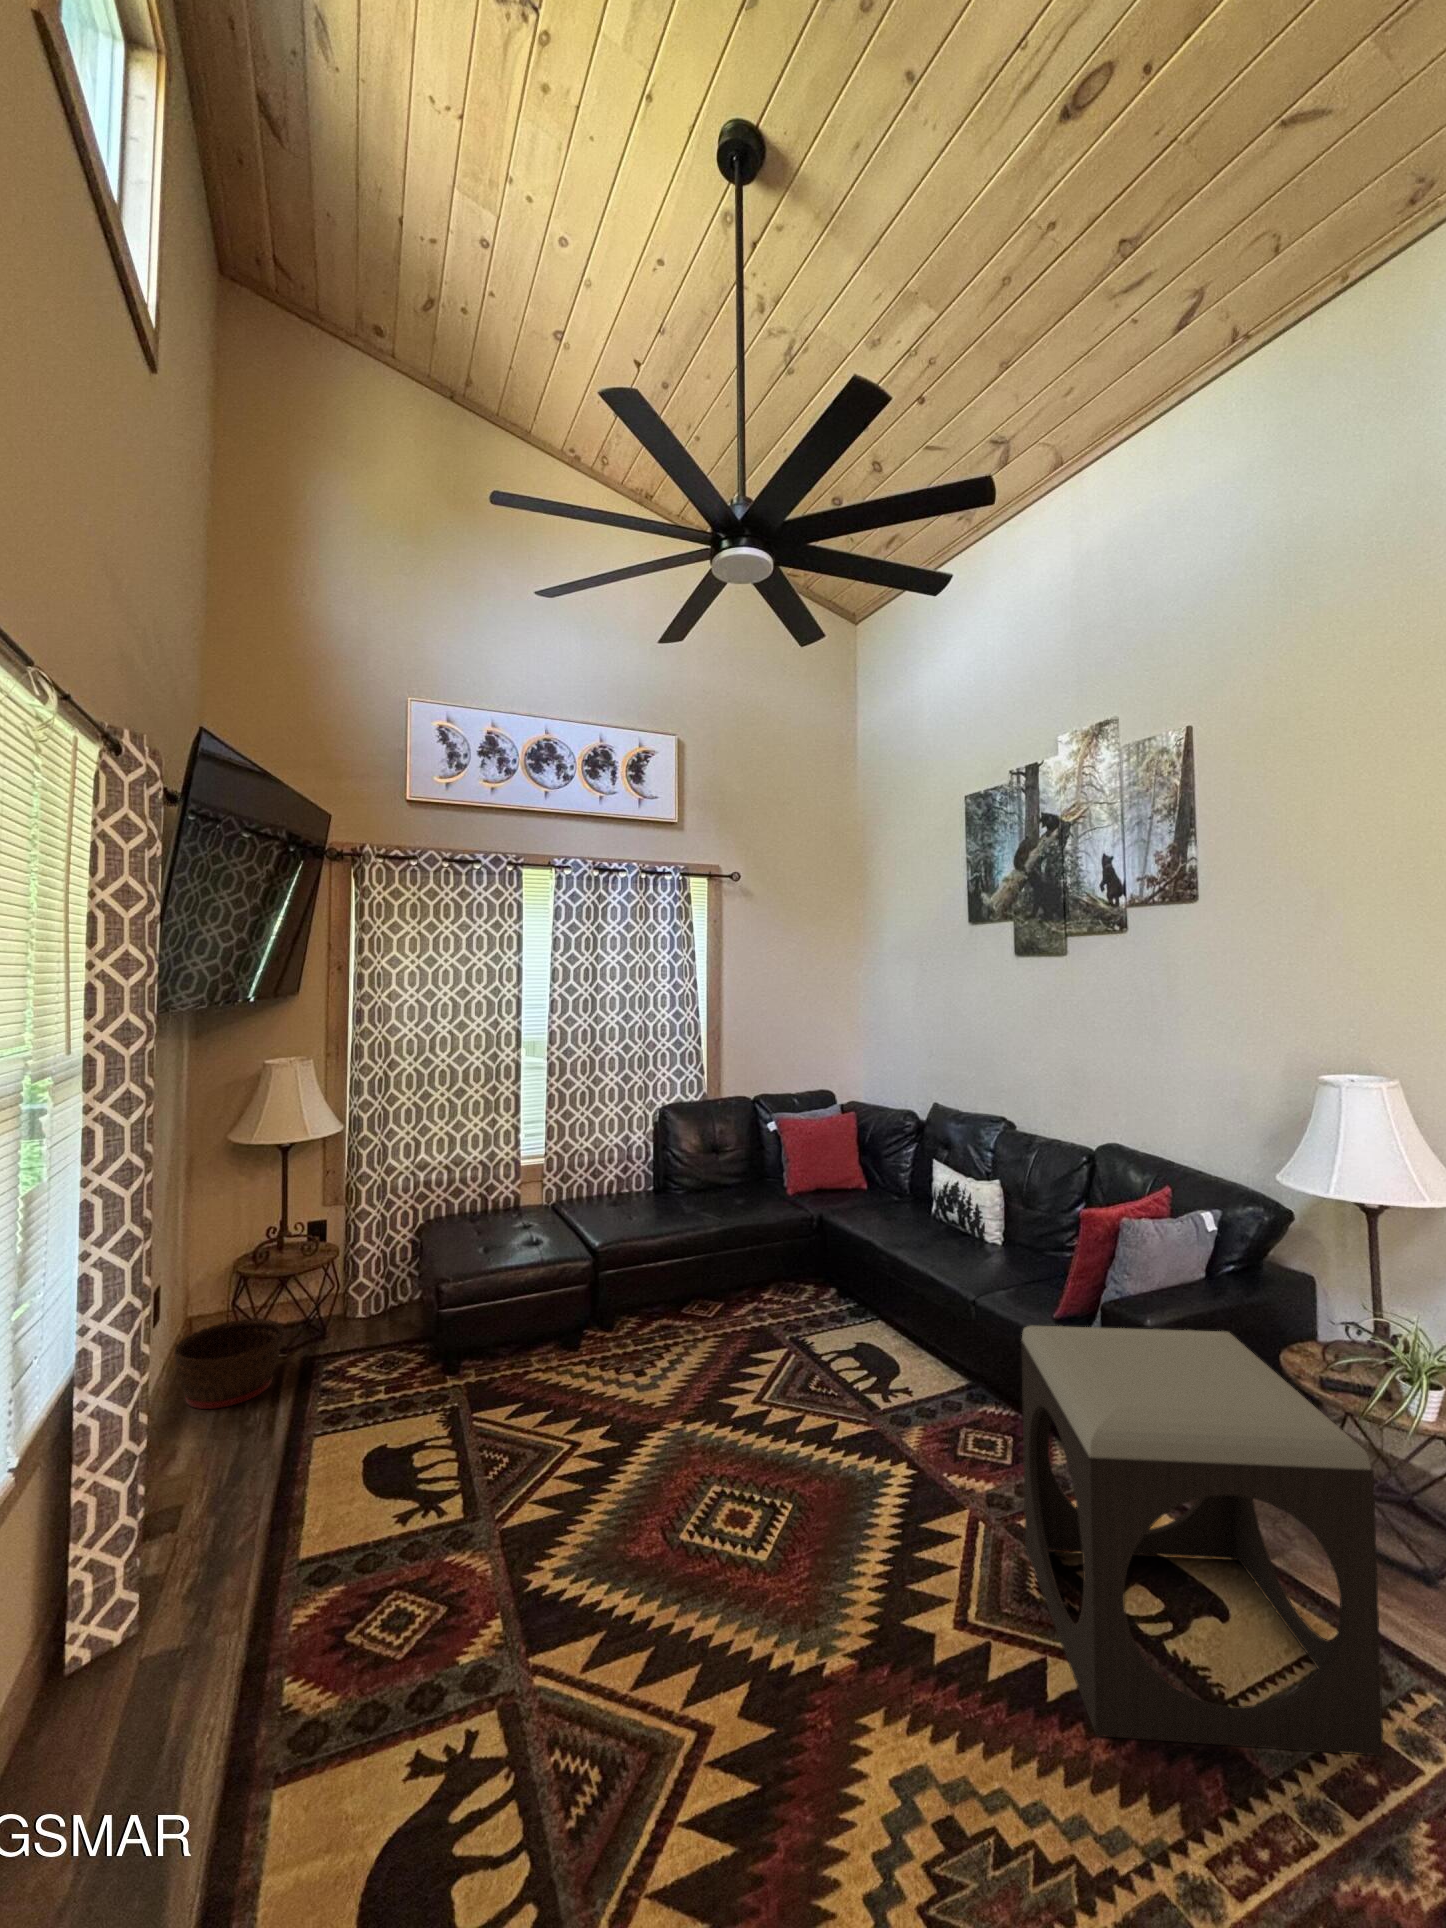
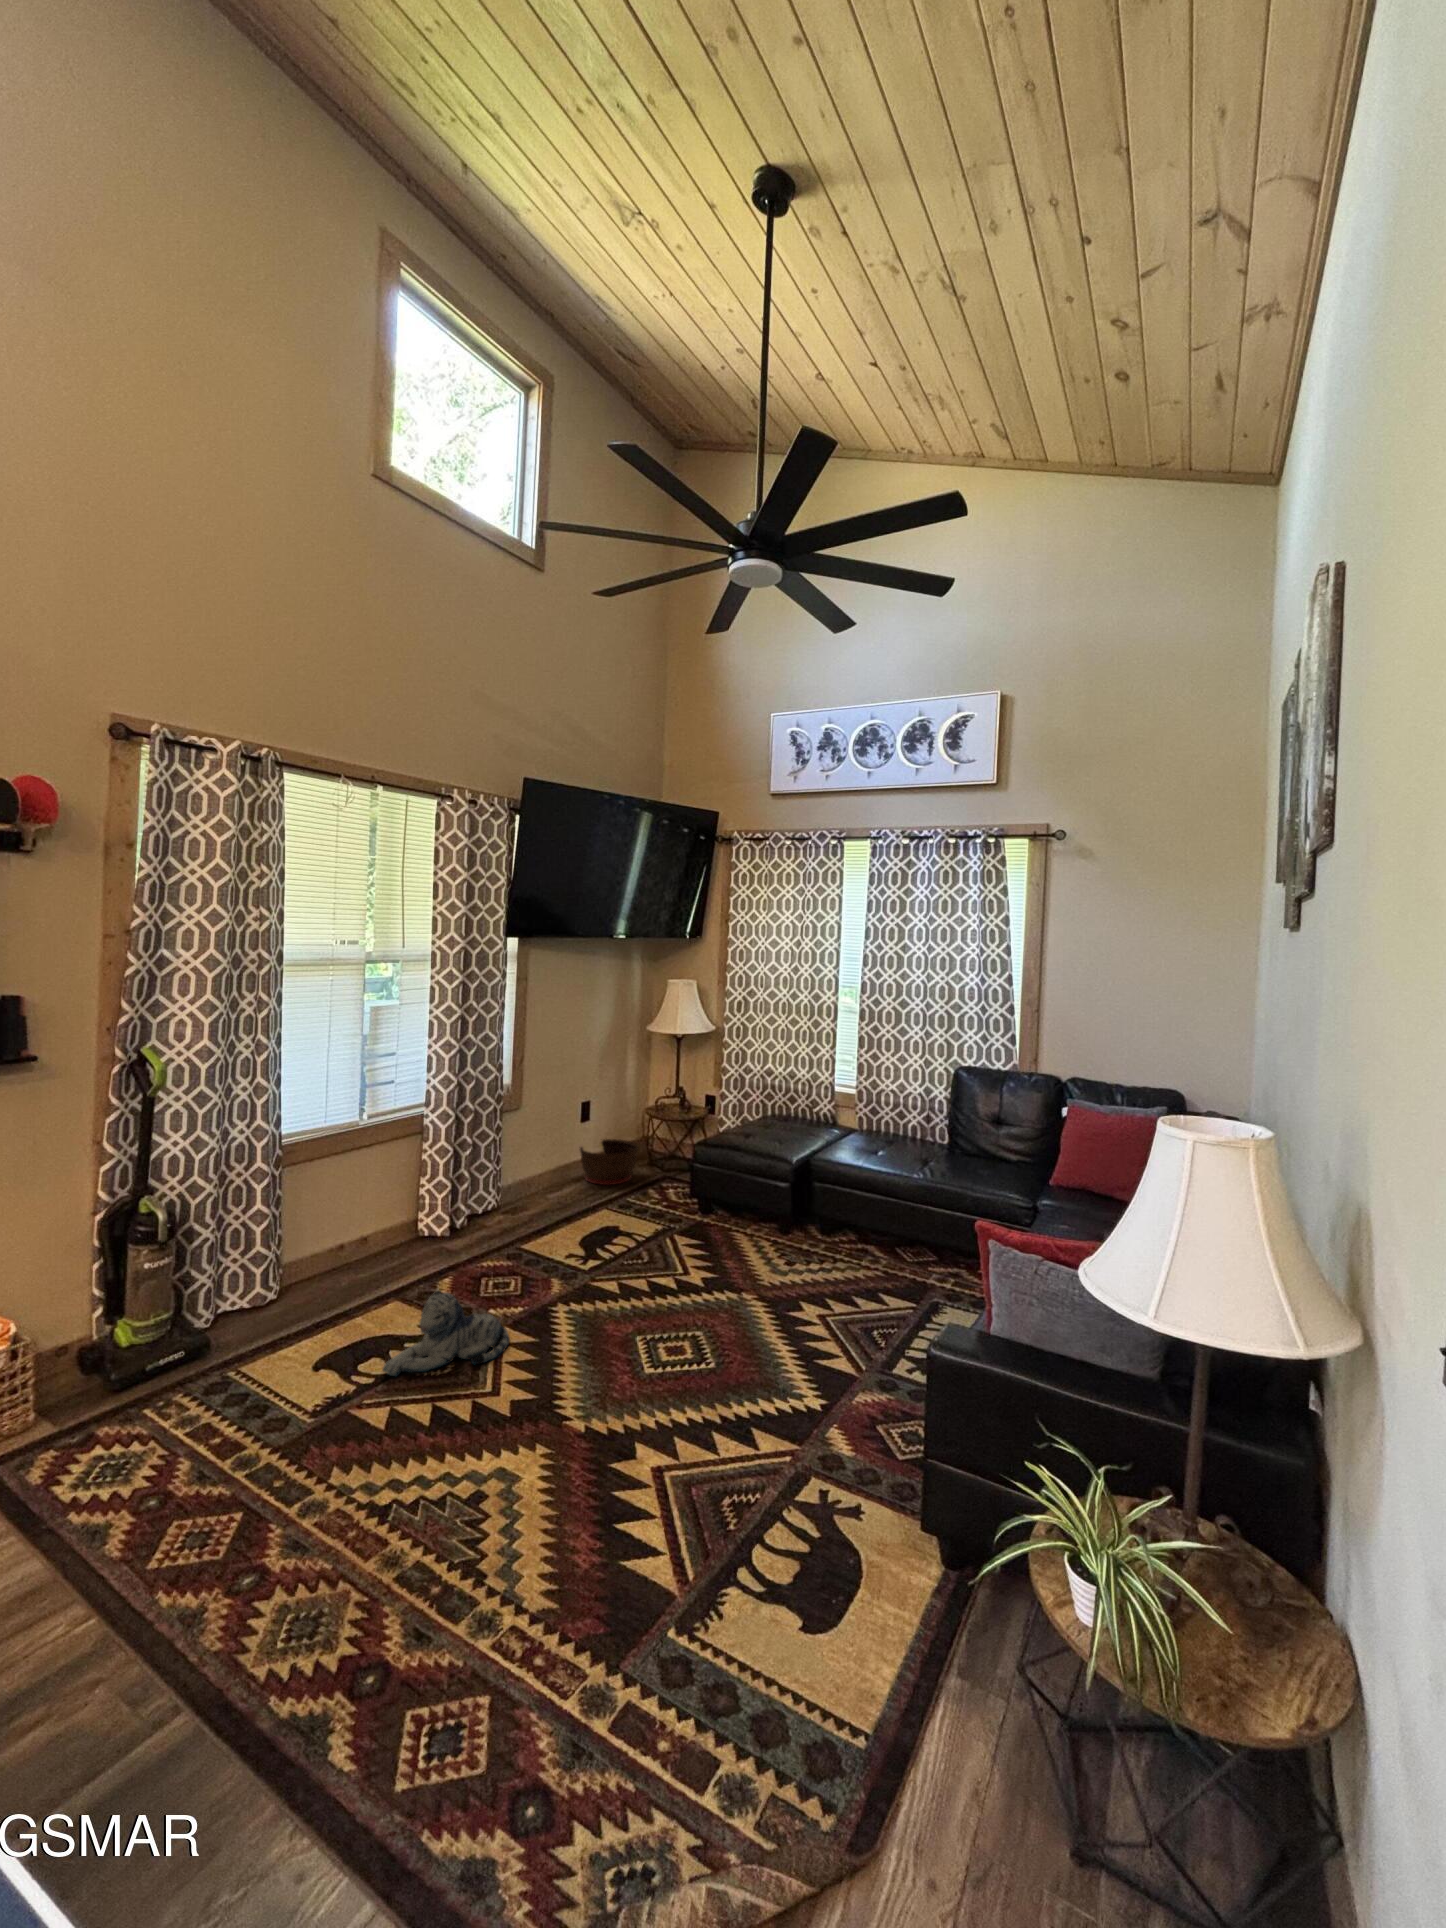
footstool: present [1021,1326,1384,1756] -> none [596,1256,942,1749]
plush toy: none [516,1634,631,1846] -> present [382,1291,510,1376]

